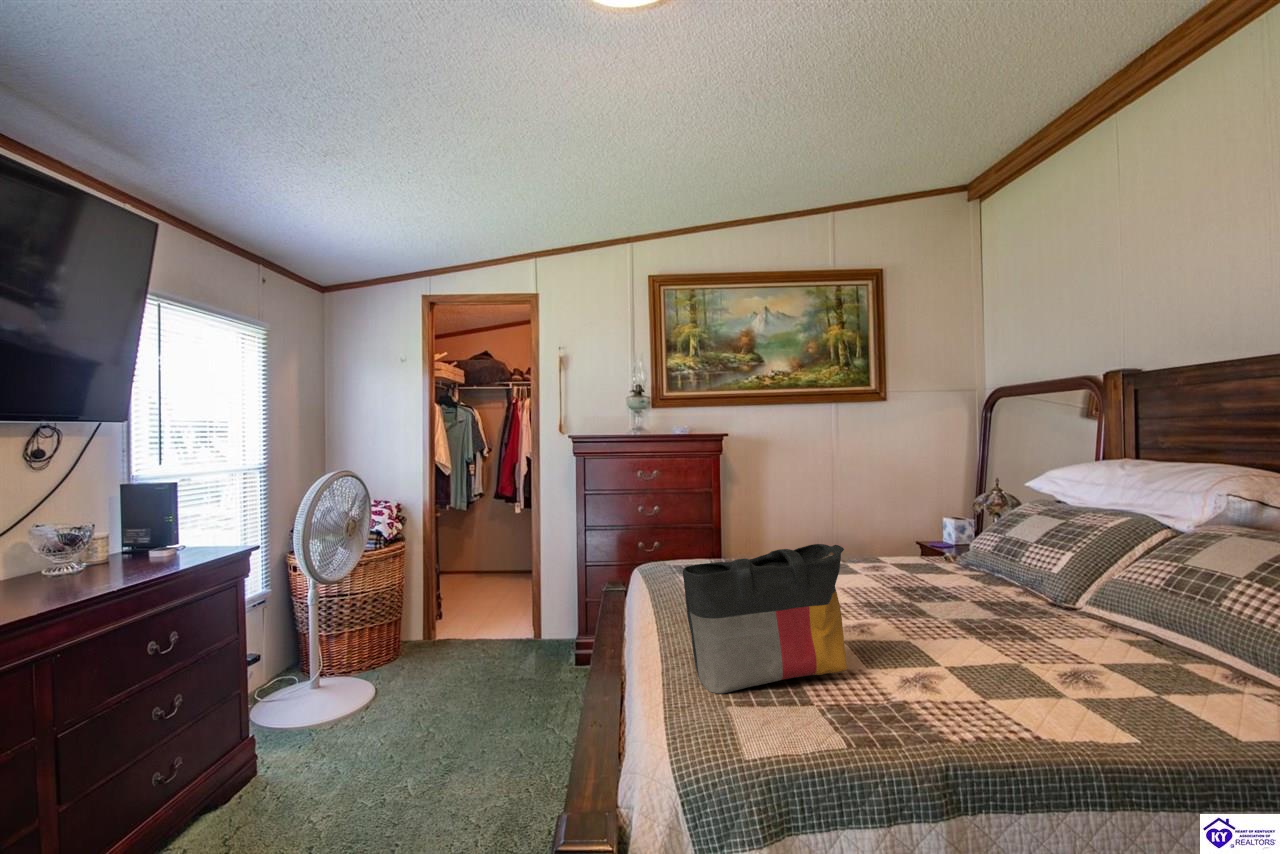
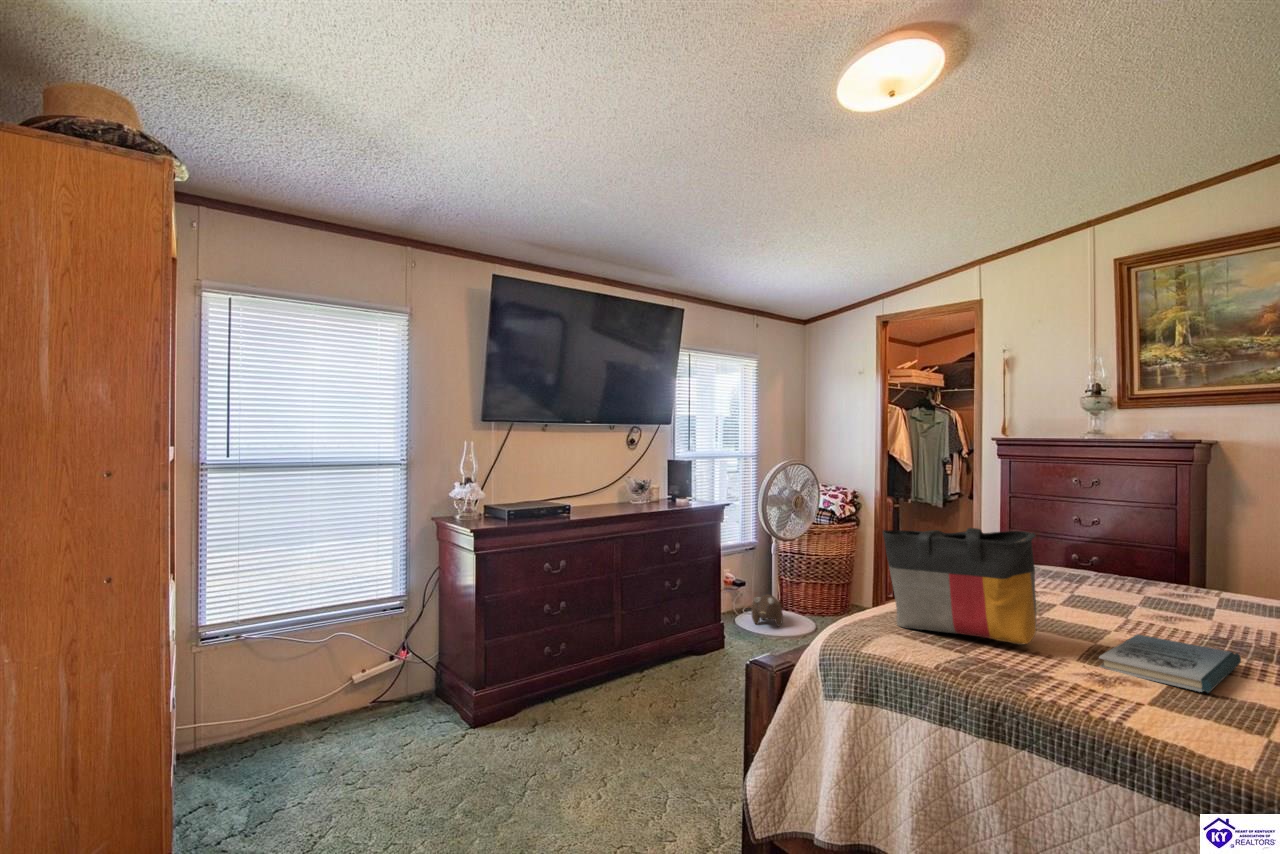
book: none [857,619,978,672] -> present [1099,634,1241,693]
plush toy: none [278,666,329,717] -> present [752,594,783,626]

